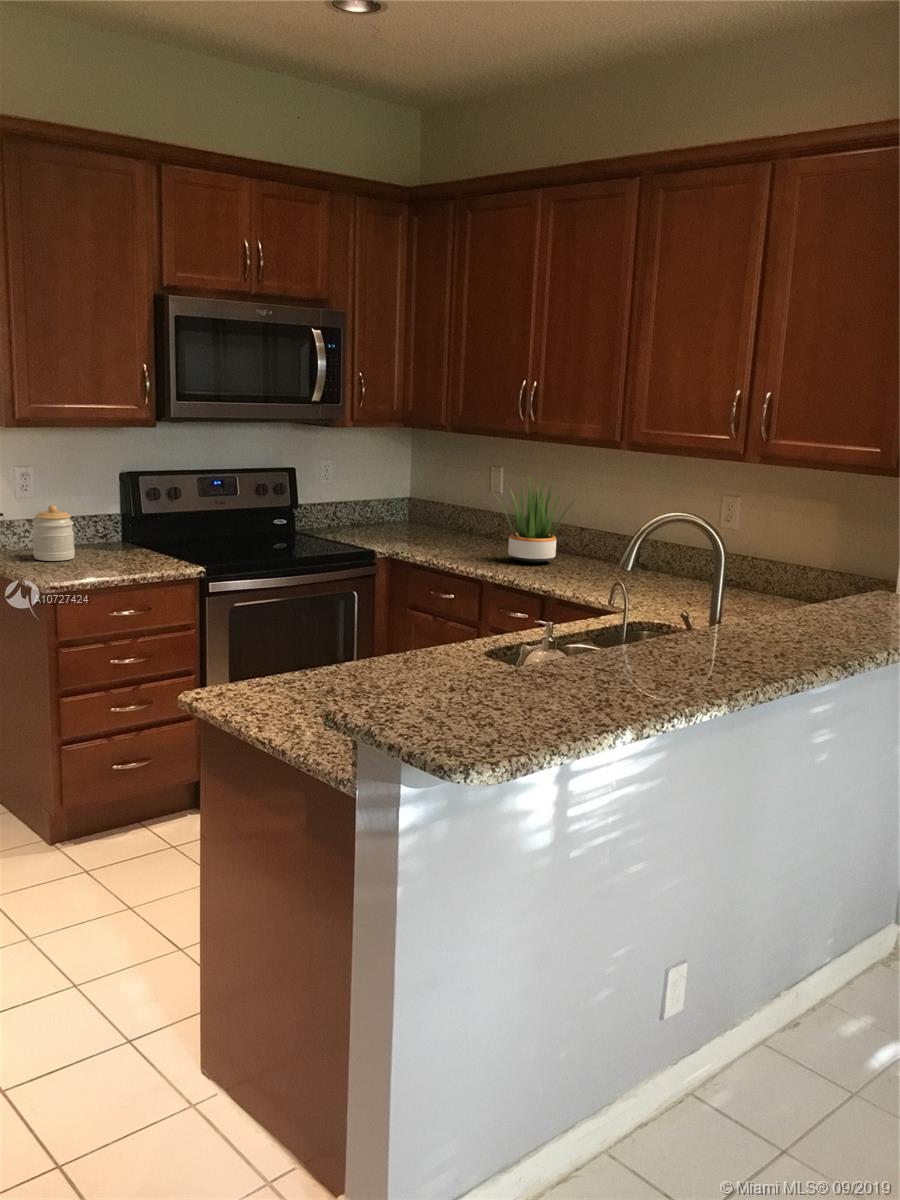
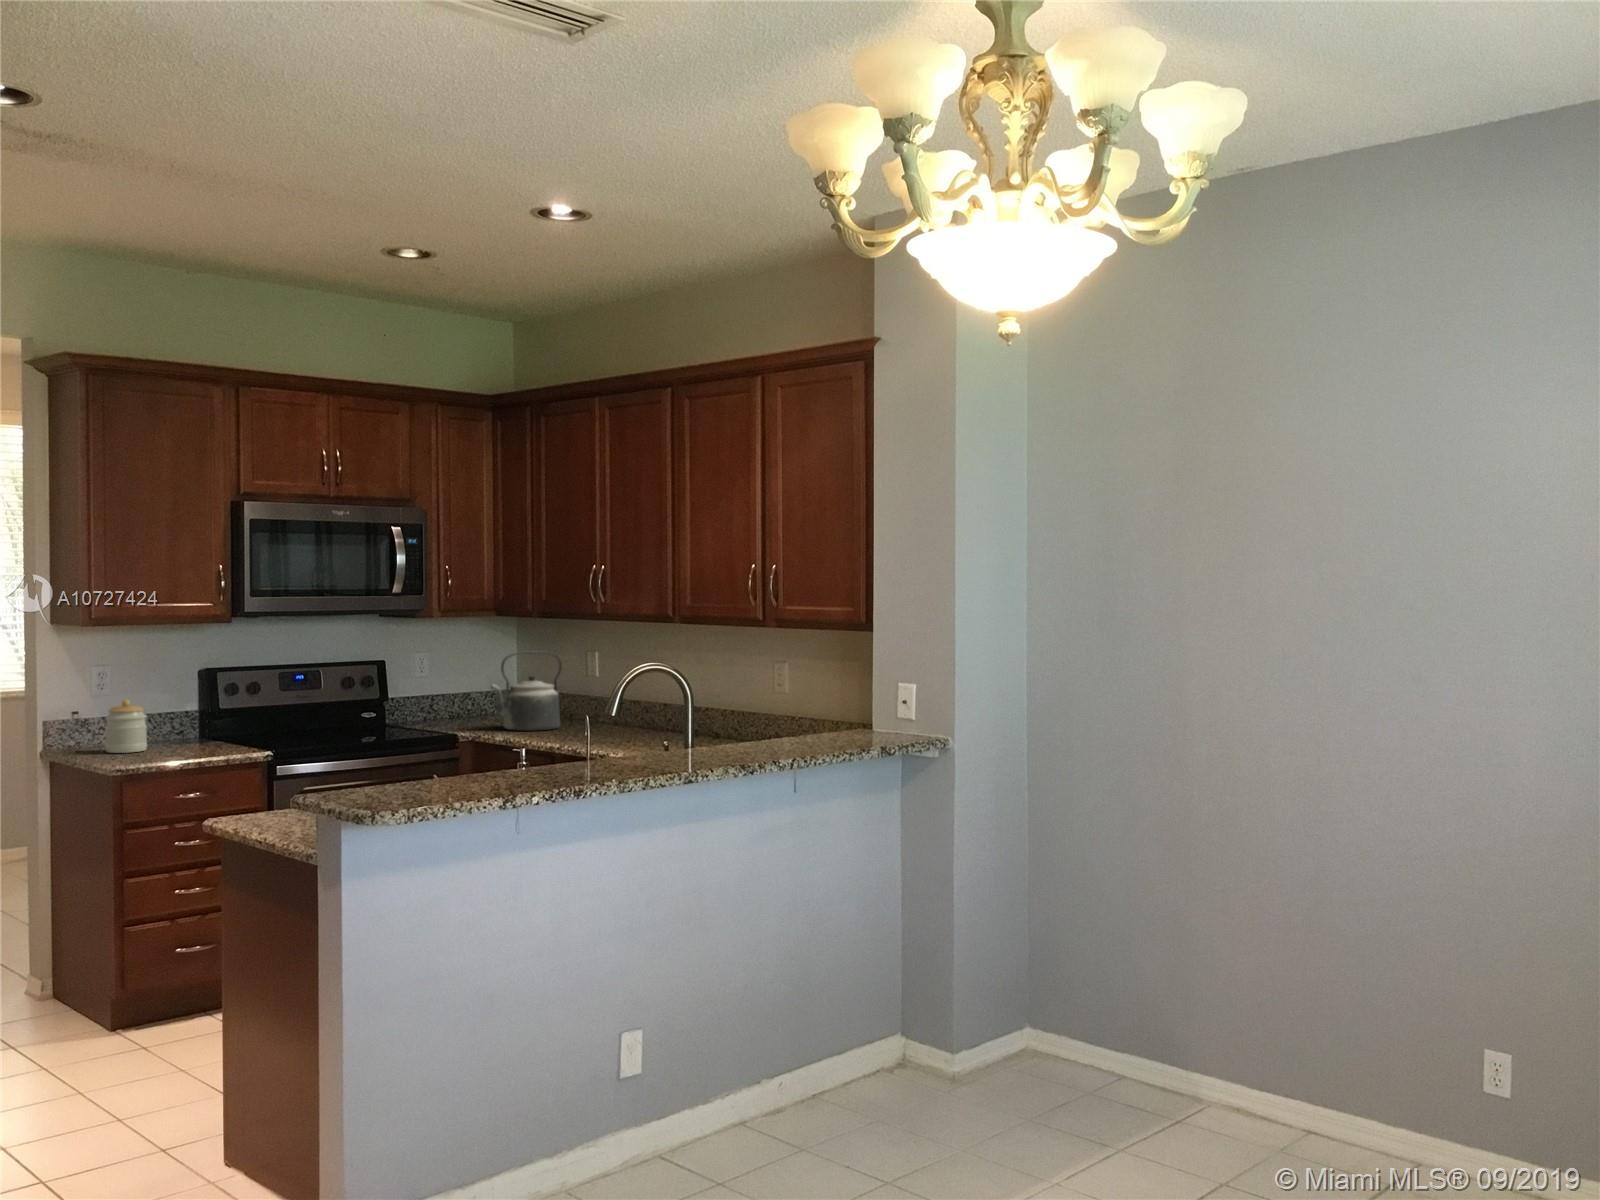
kettle: none [406,467,475,548] -> present [491,651,562,731]
potted plant: present [495,477,576,563] -> none [563,655,651,738]

